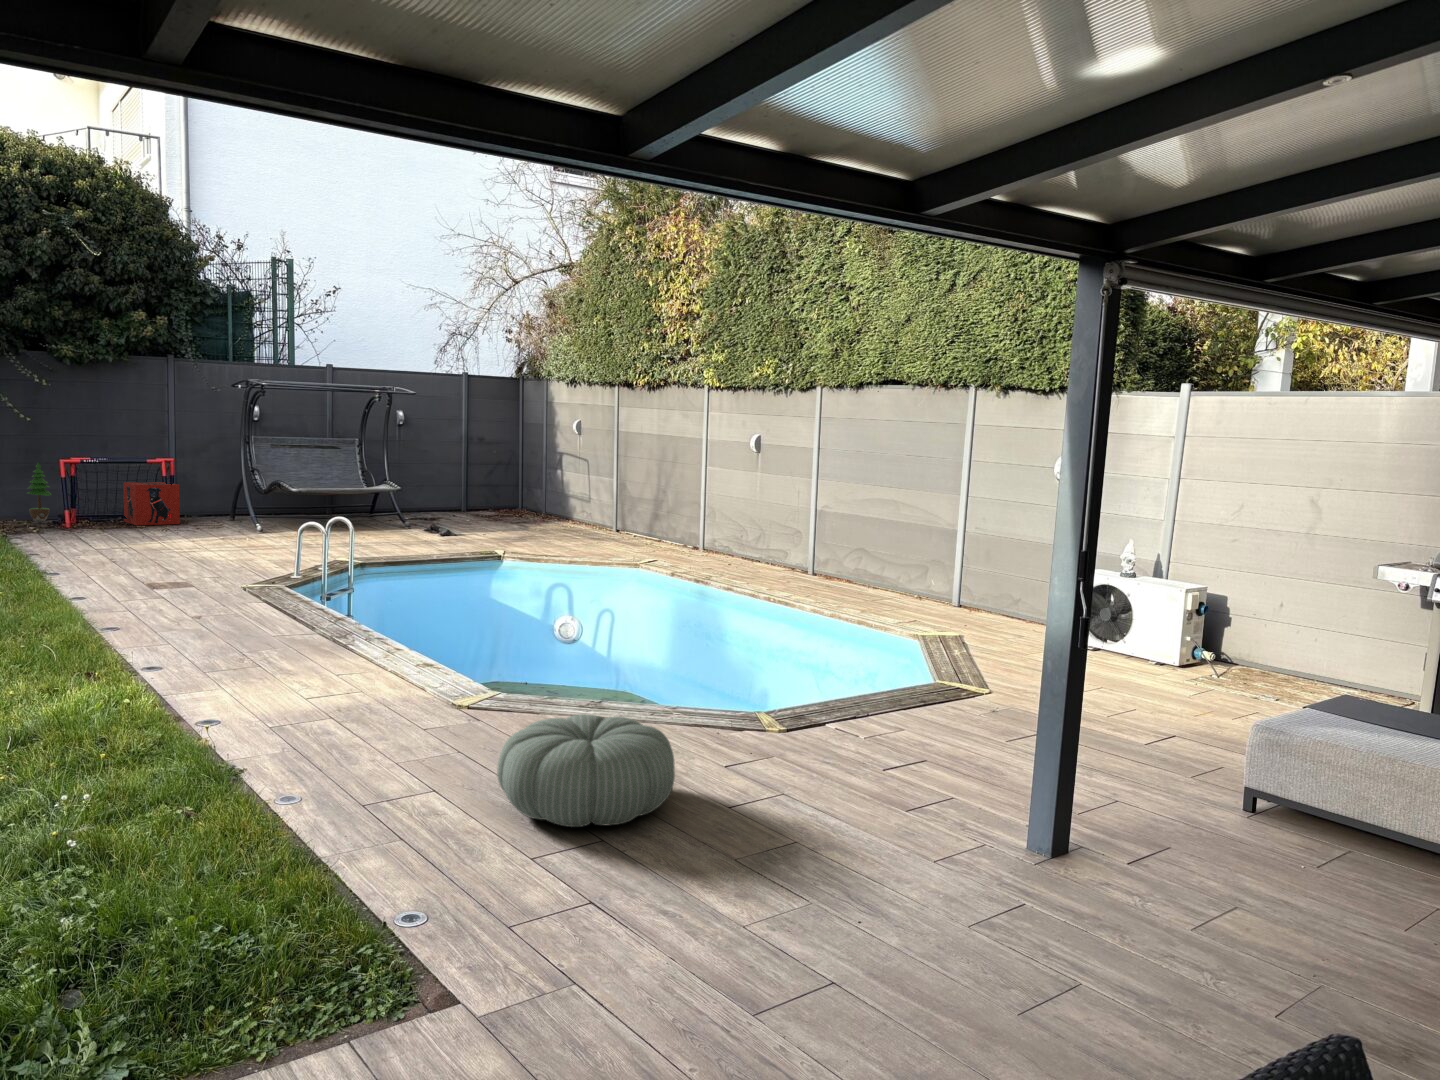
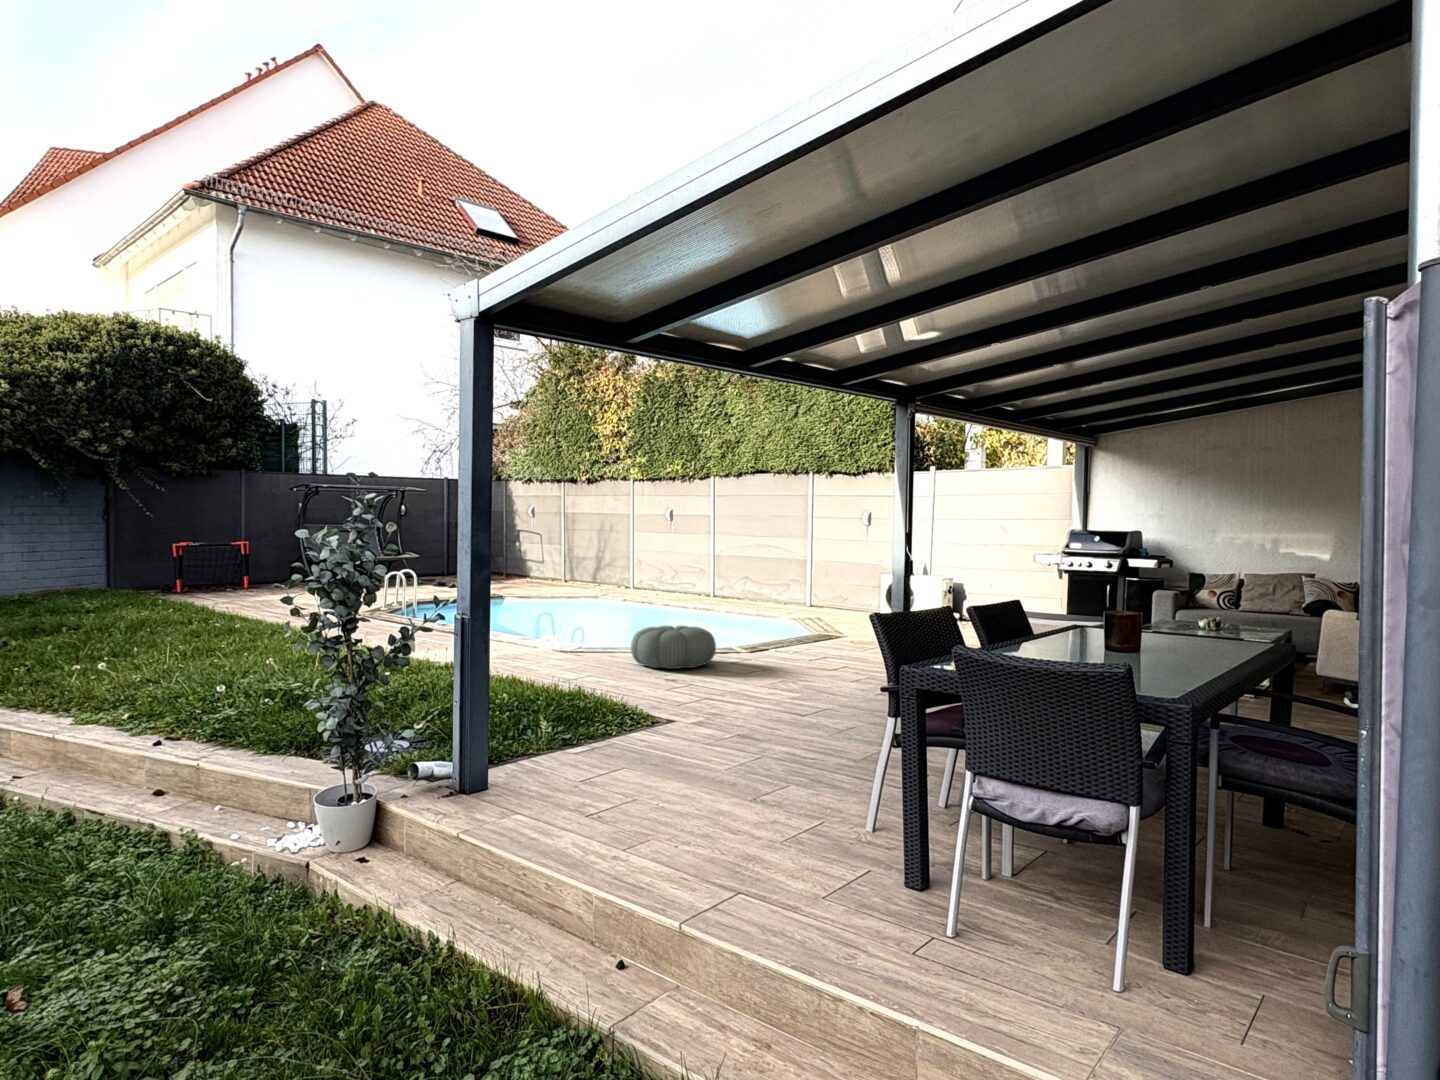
potted tree: present [27,463,52,523] -> none [140,546,160,591]
storage box: present [123,482,180,525] -> none [210,559,254,590]

